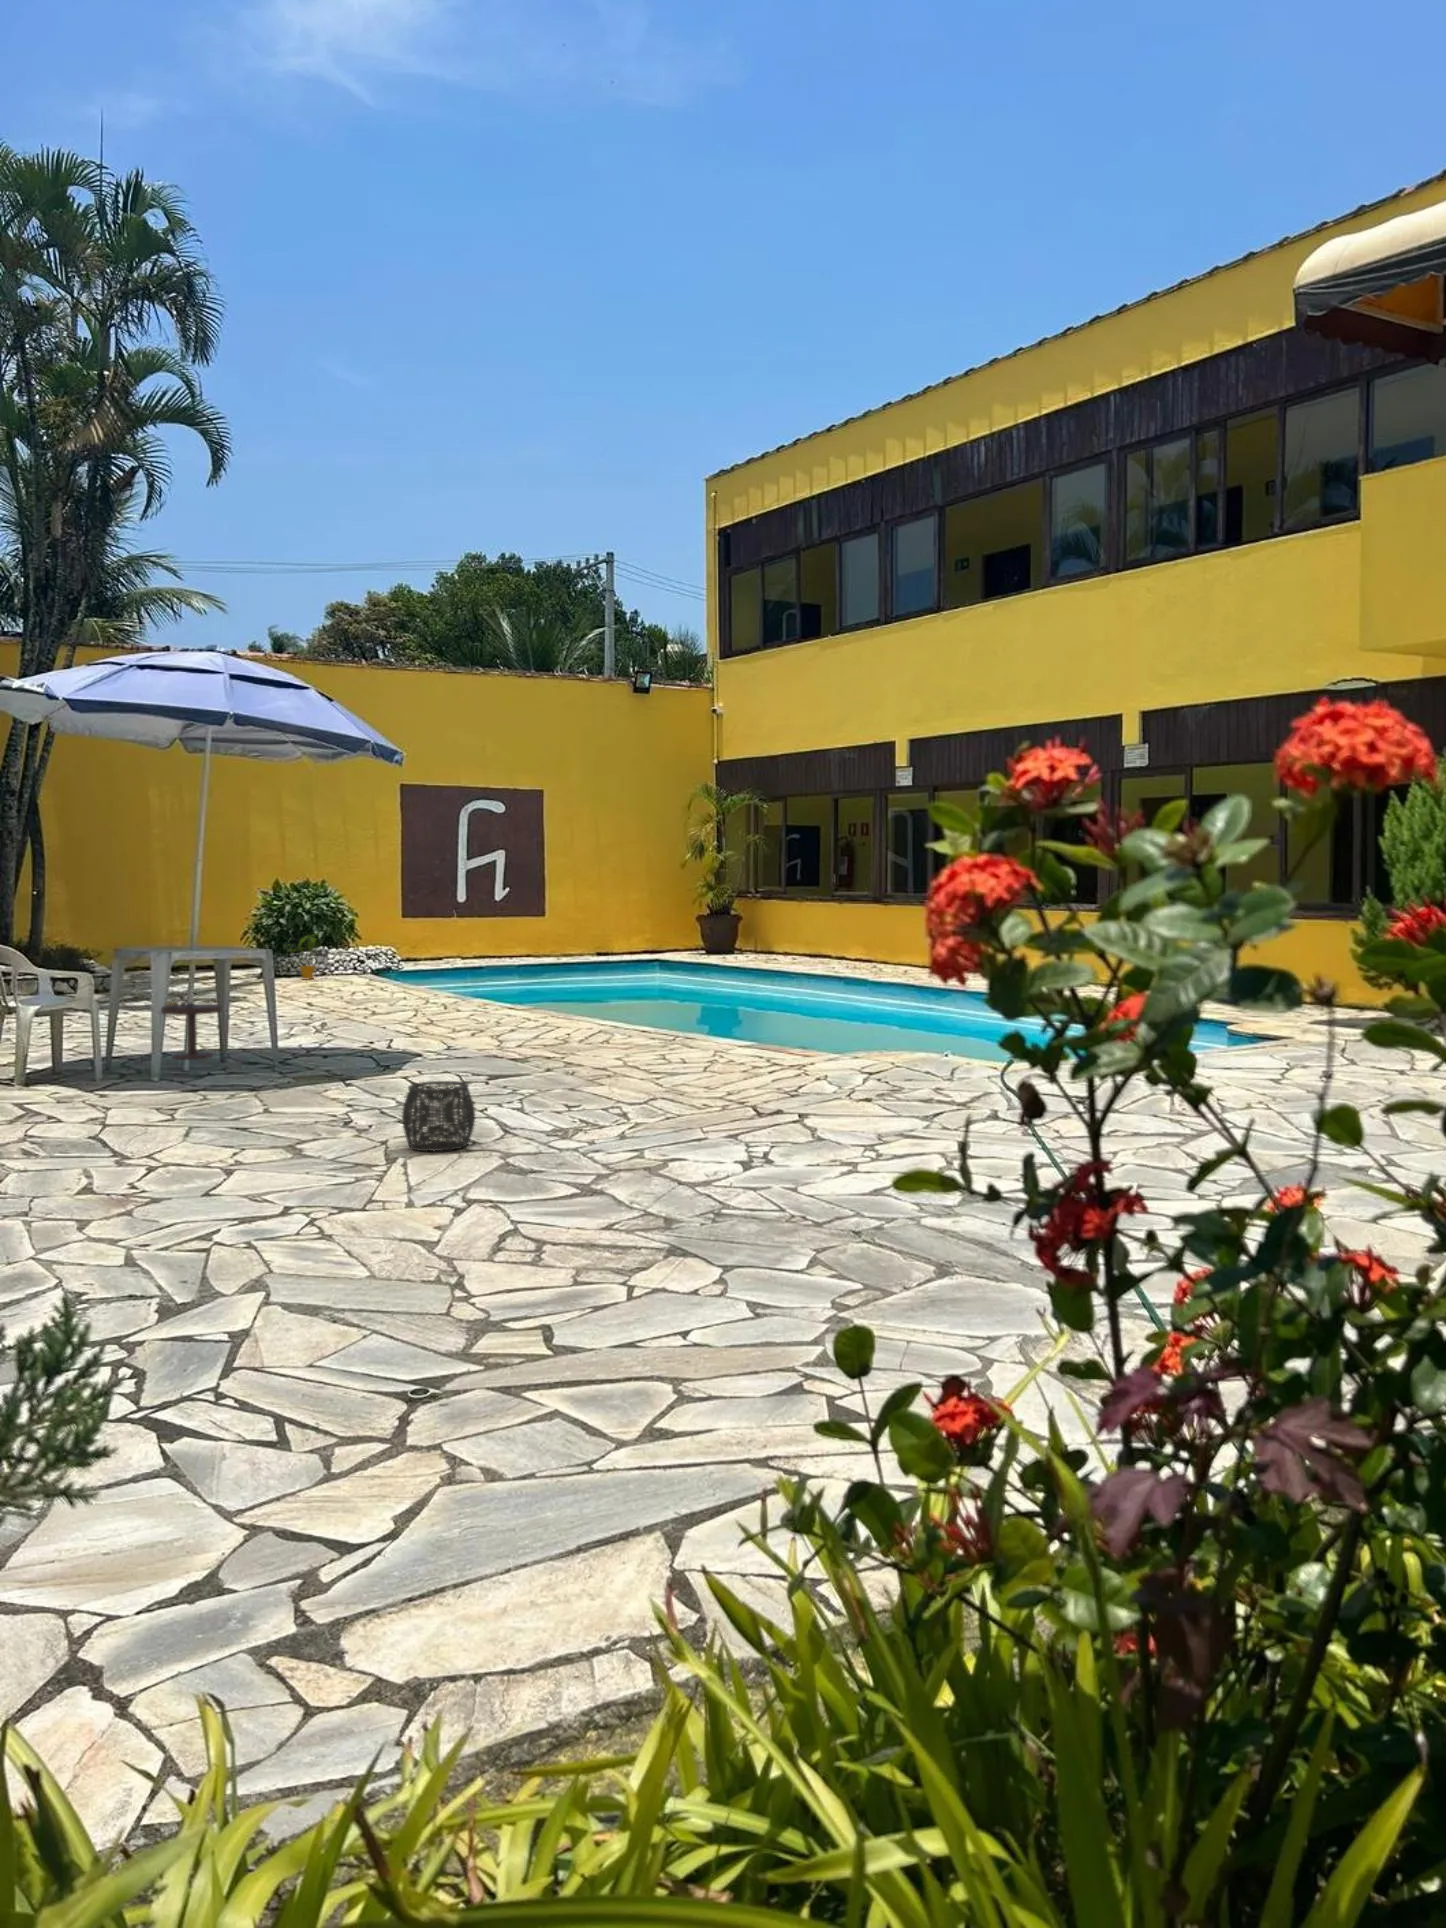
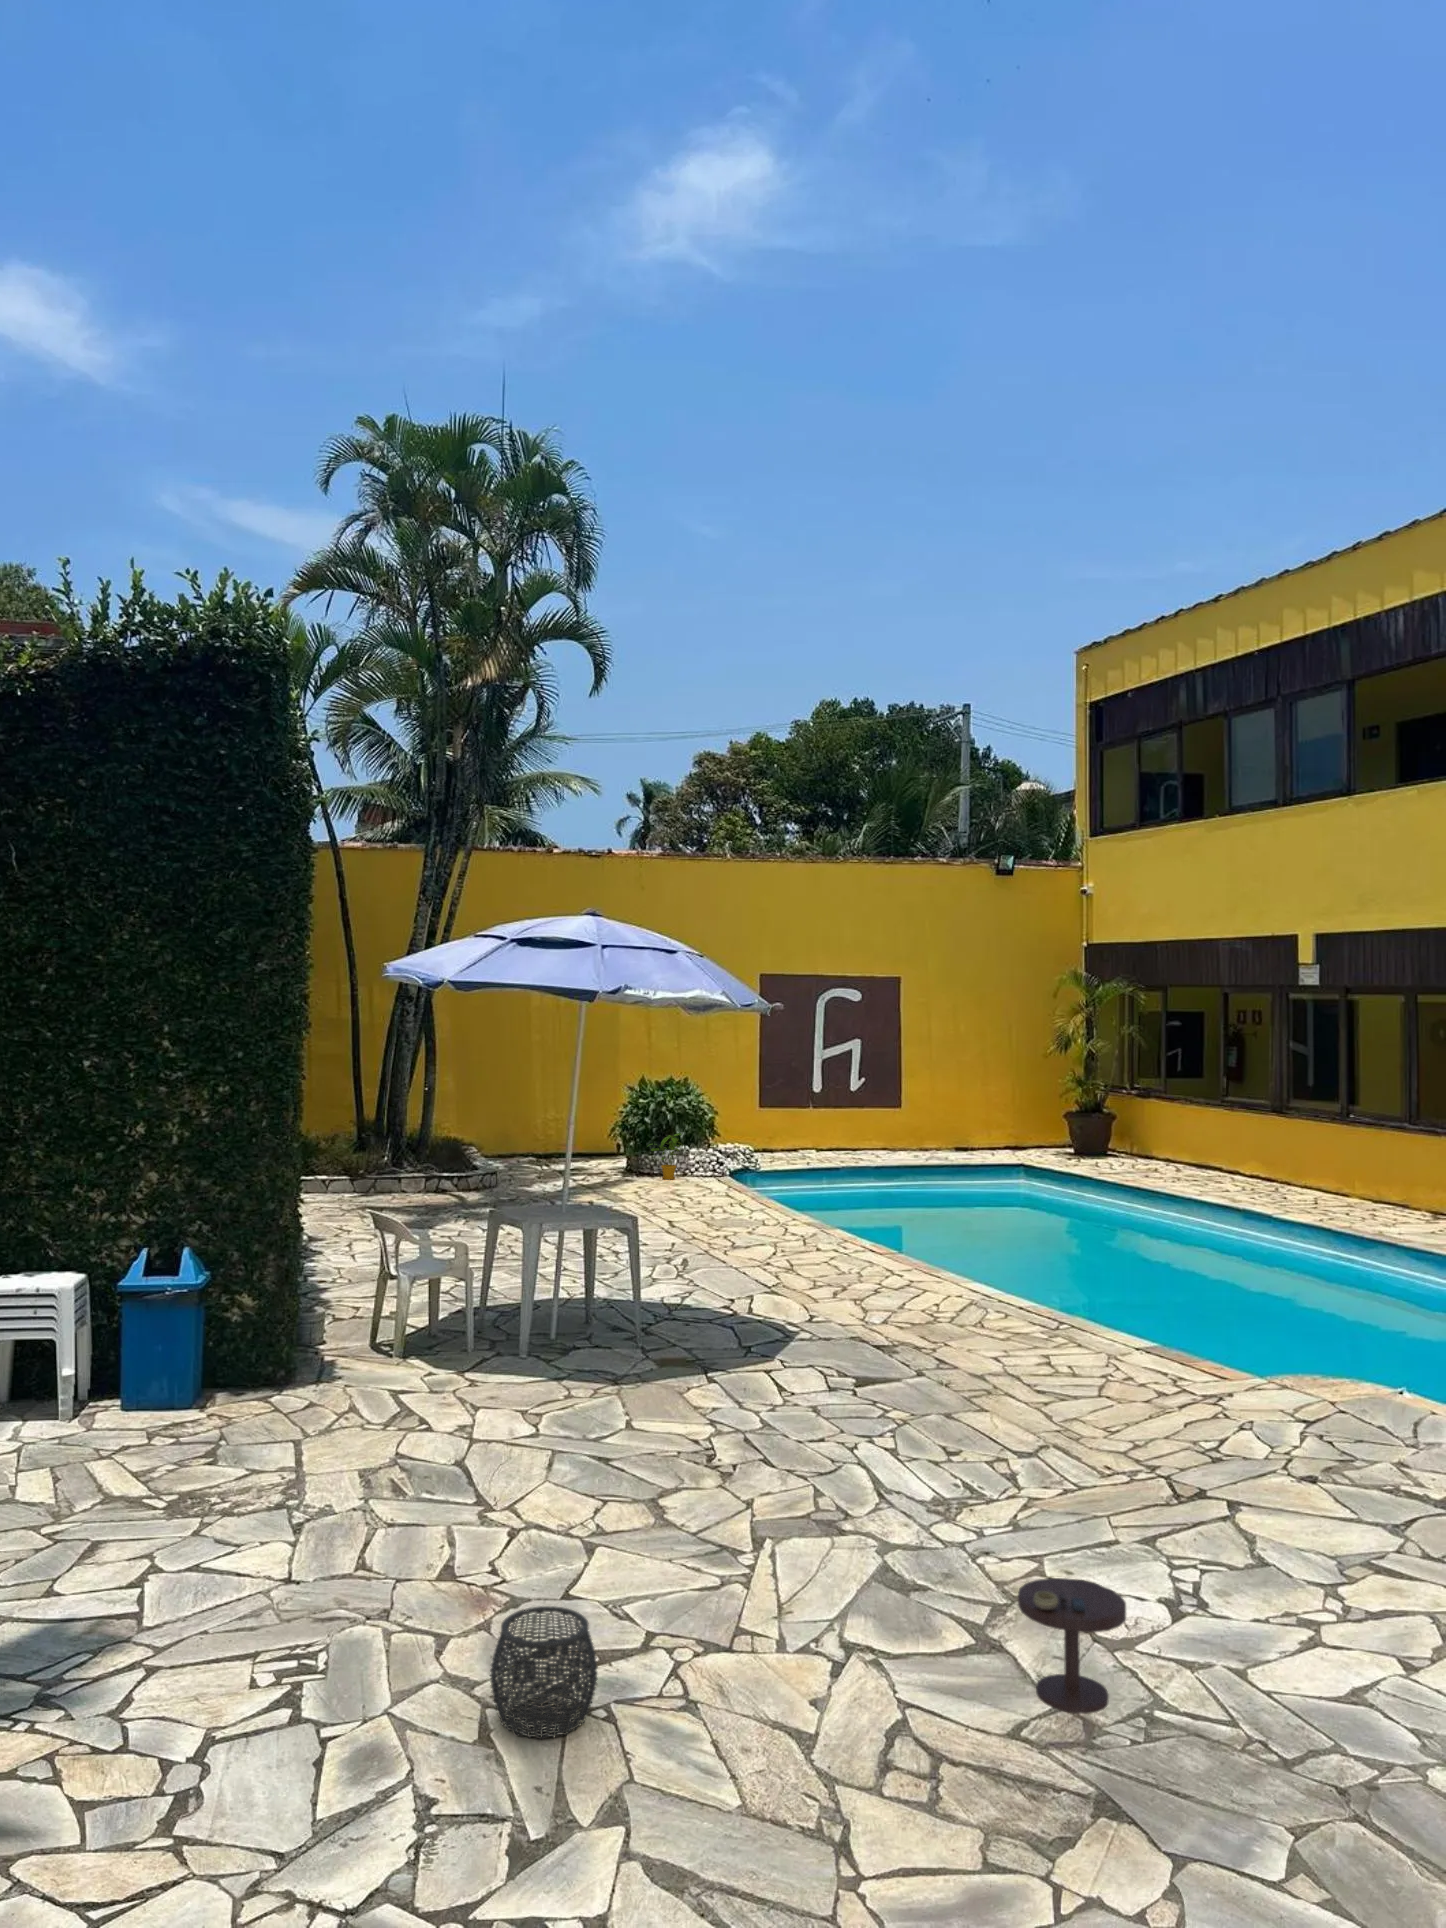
side table: present [161,1000,222,1060] -> present [1018,1578,1126,1714]
woven basket: present [402,1081,476,1152] -> present [490,1606,598,1738]

